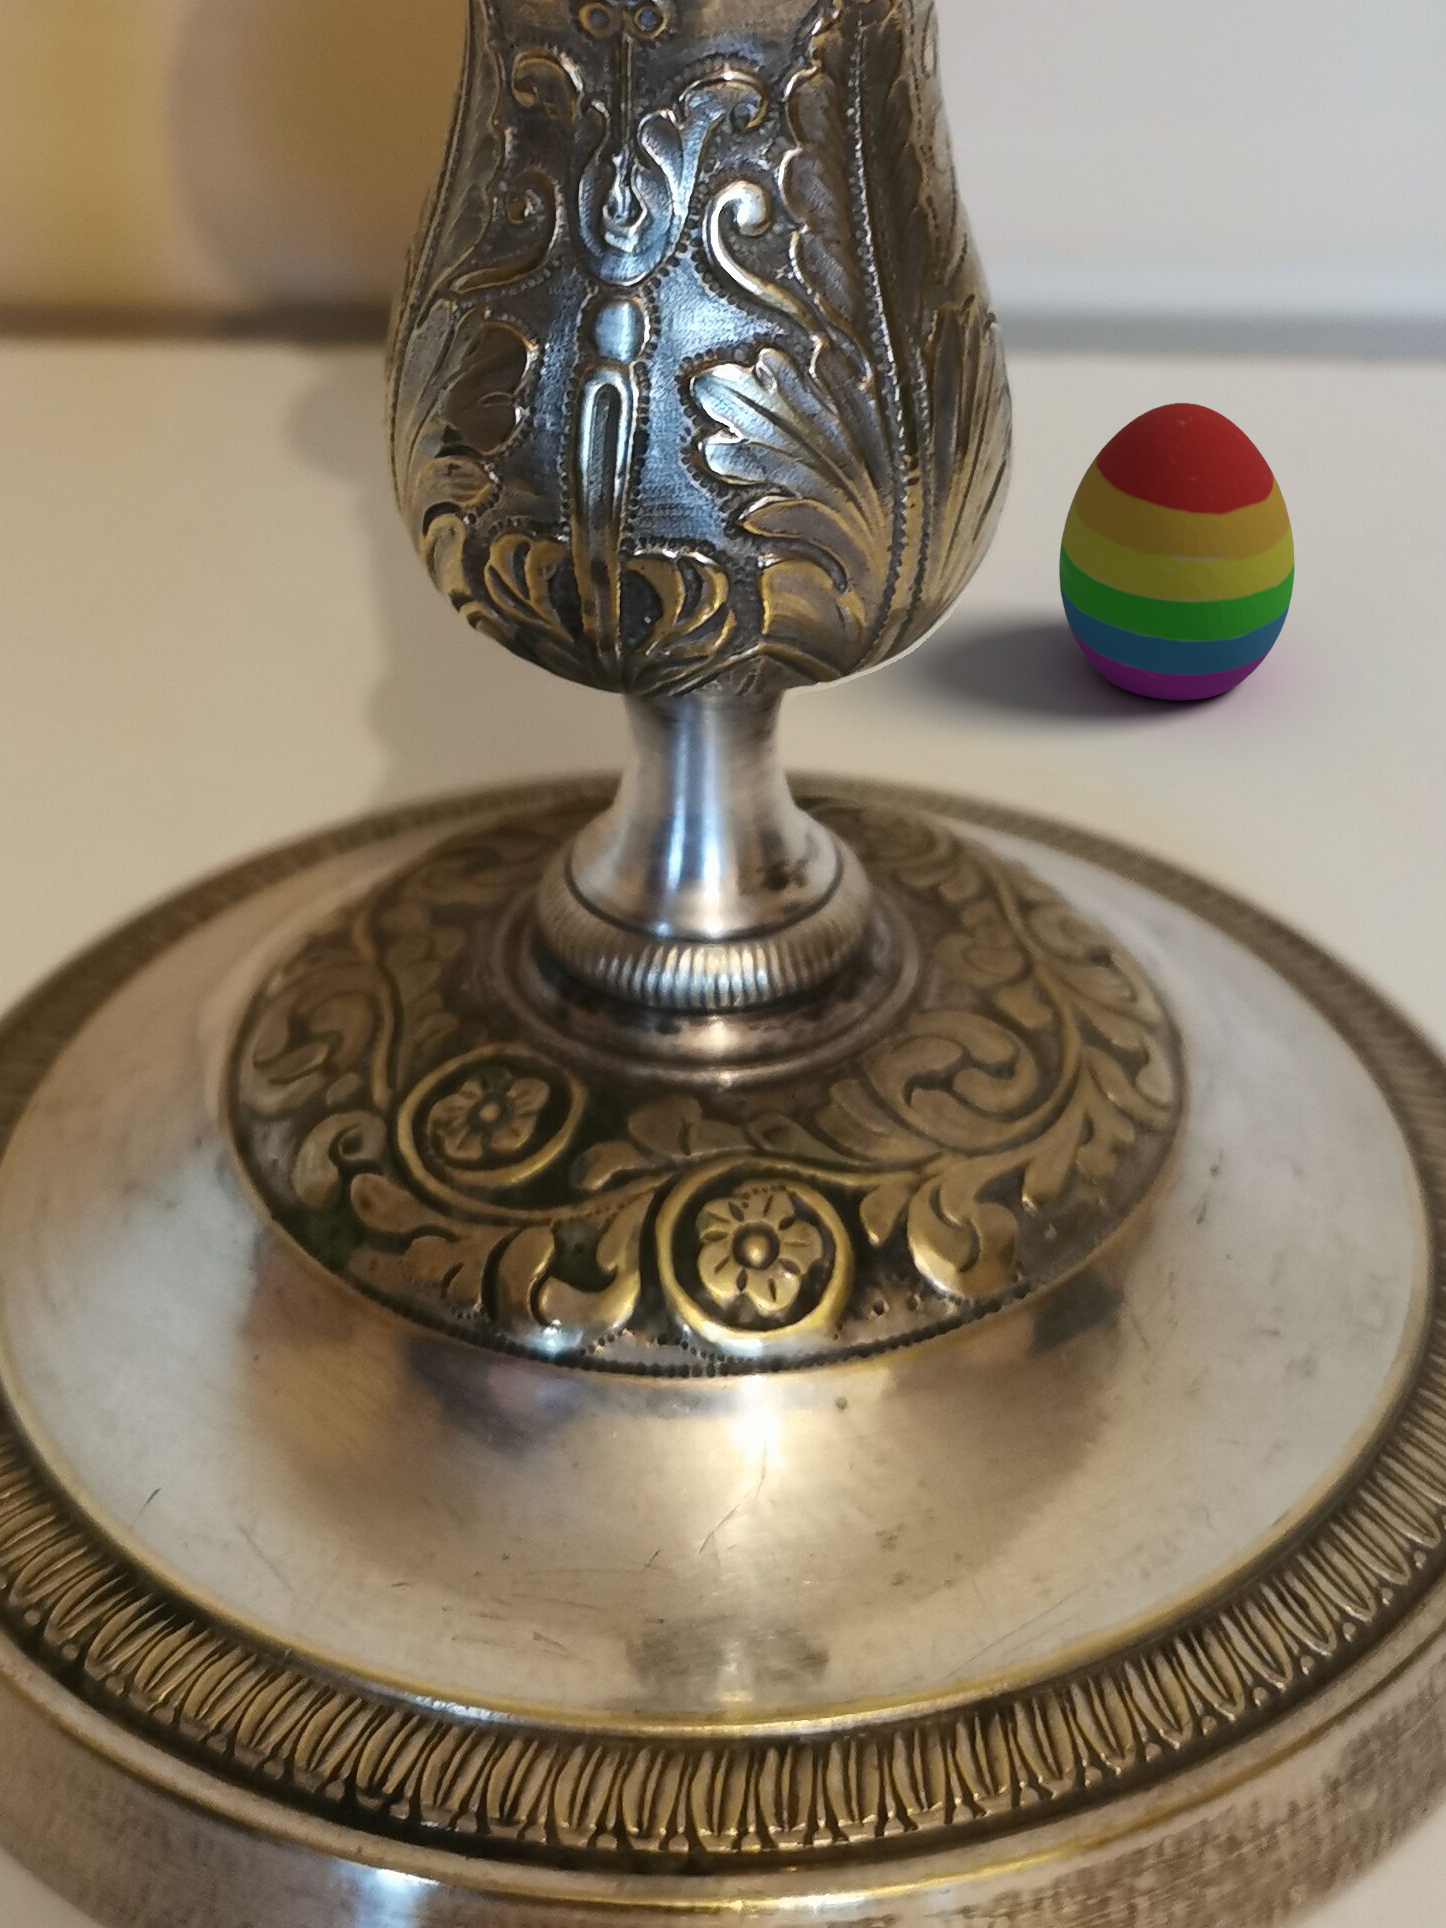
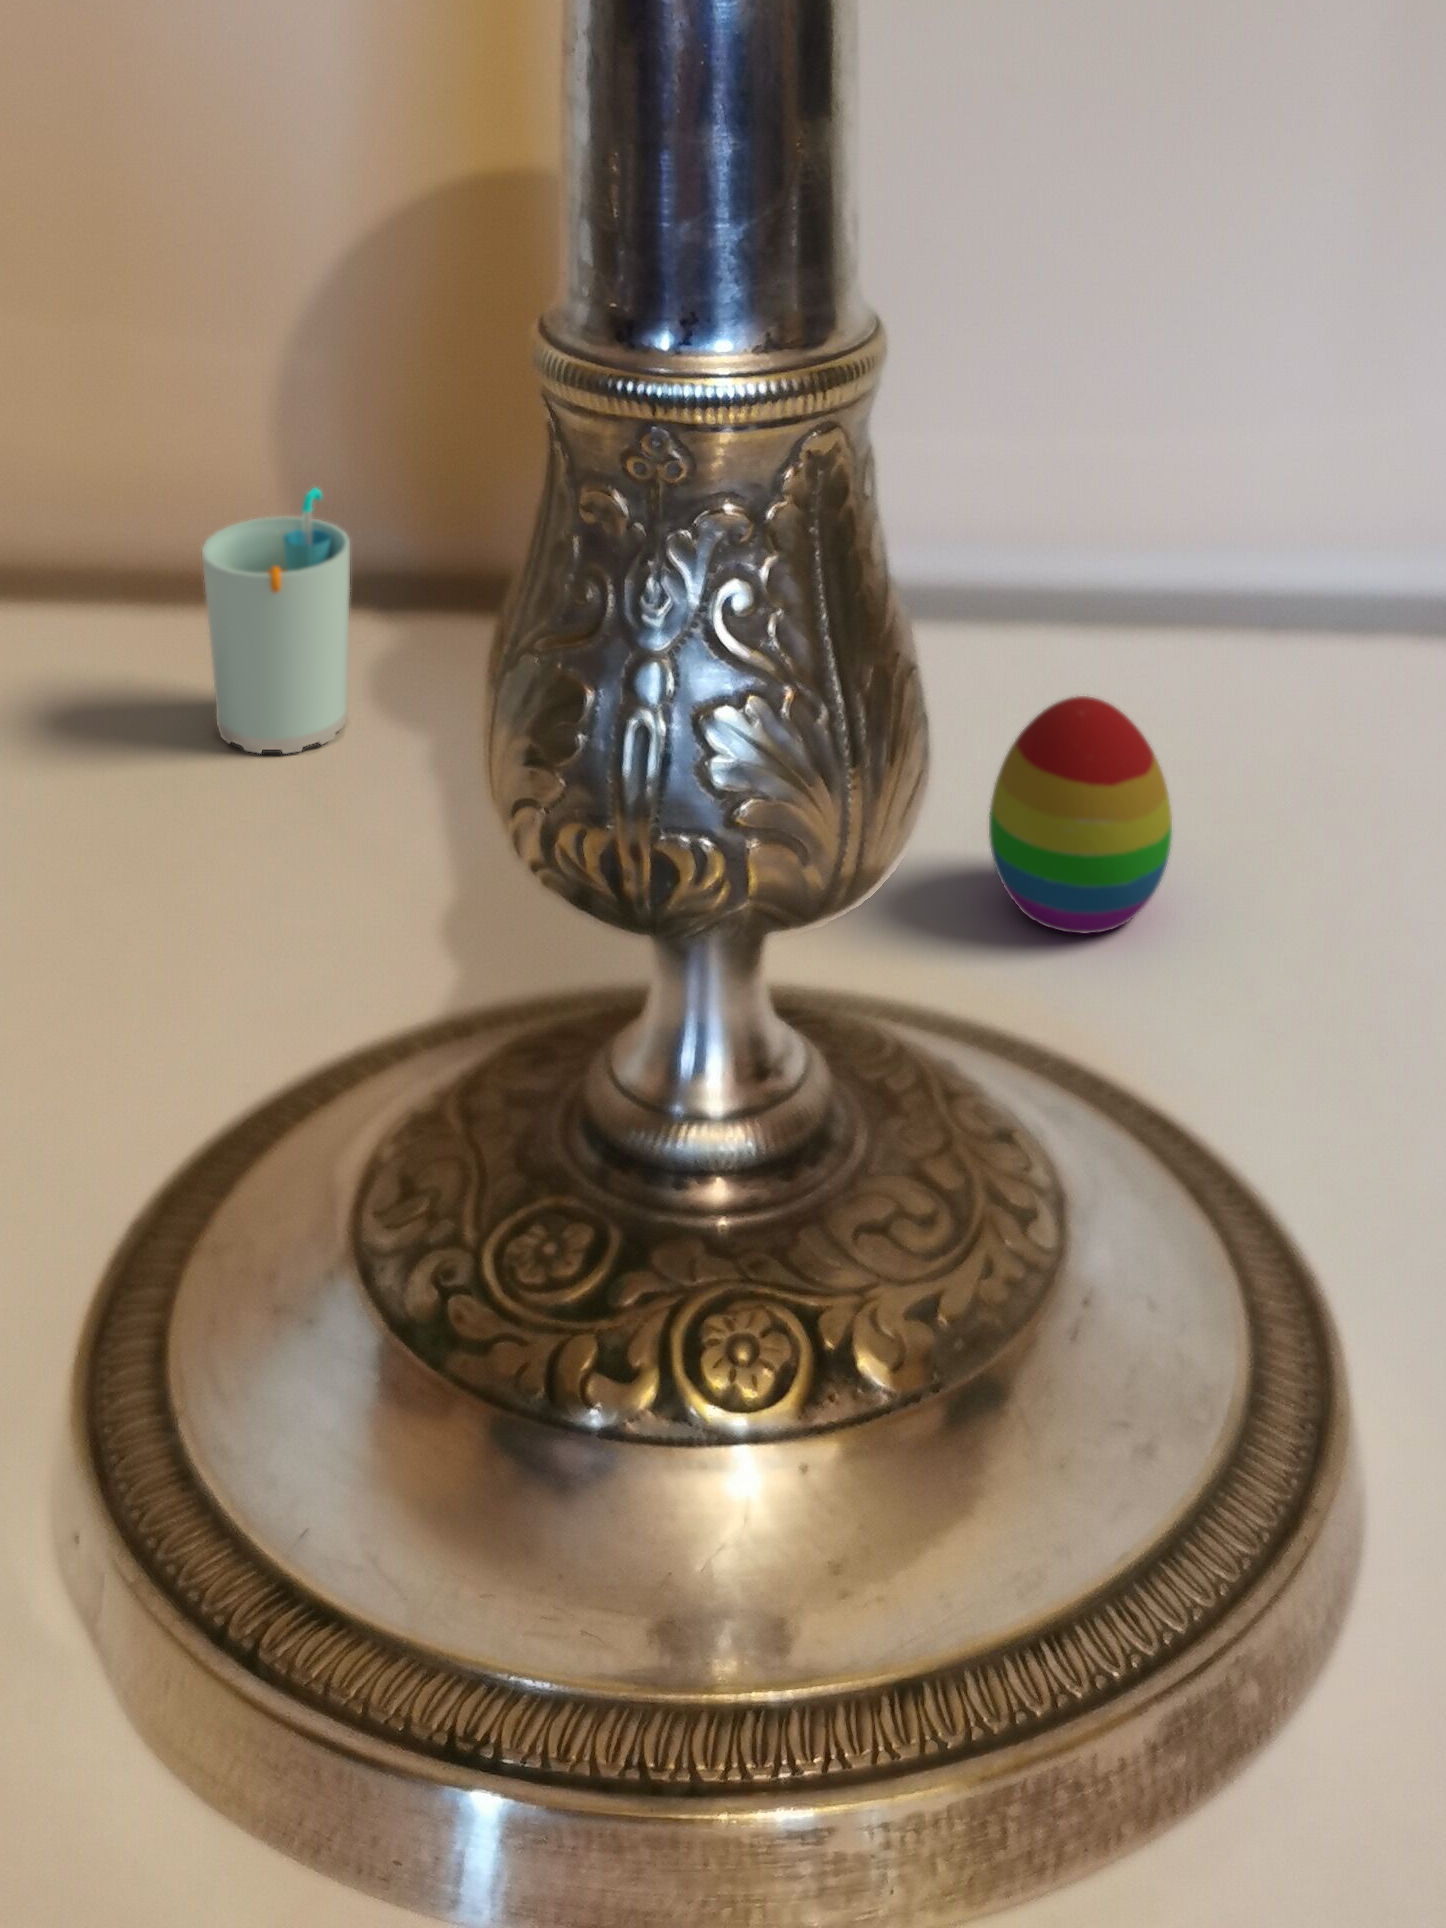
cup: none [52,157,245,490] -> present [202,488,350,753]

